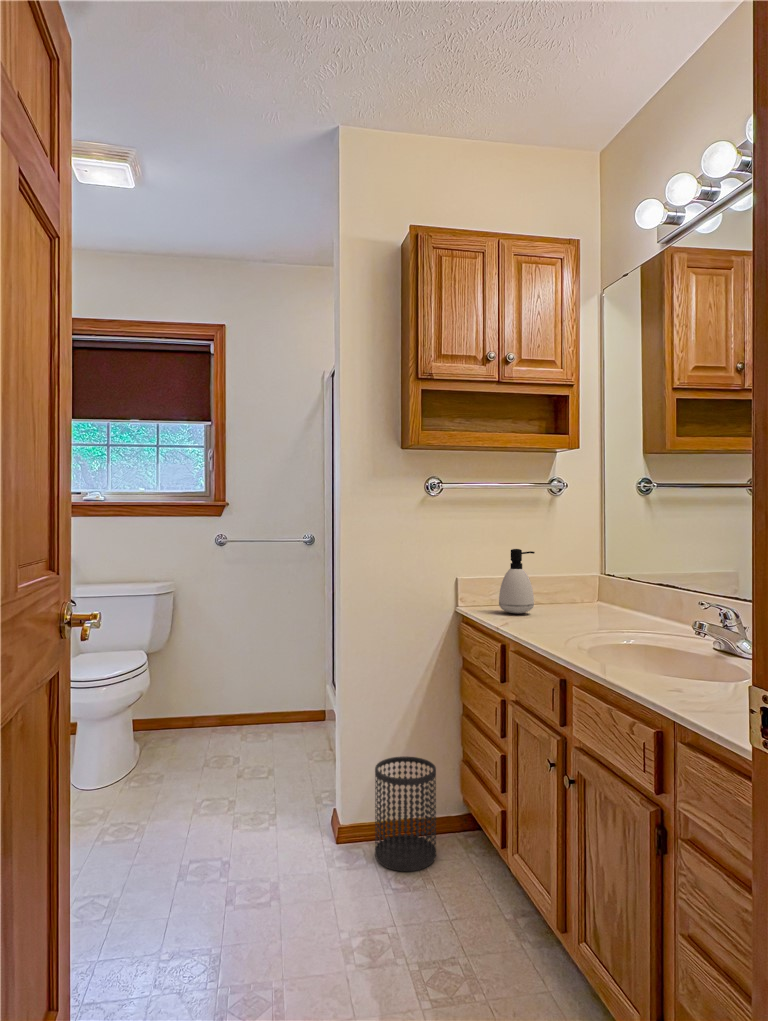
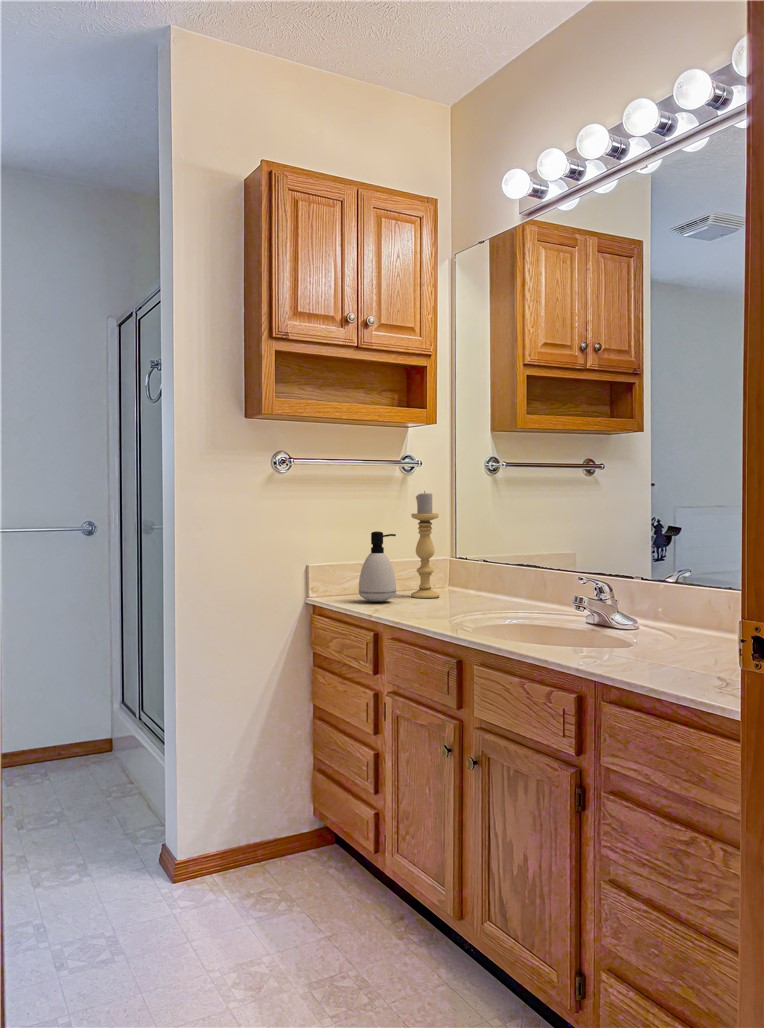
candle holder: none [553,512,581,612] -> present [411,491,440,598]
wastebasket: present [375,757,436,871] -> none [224,770,295,897]

